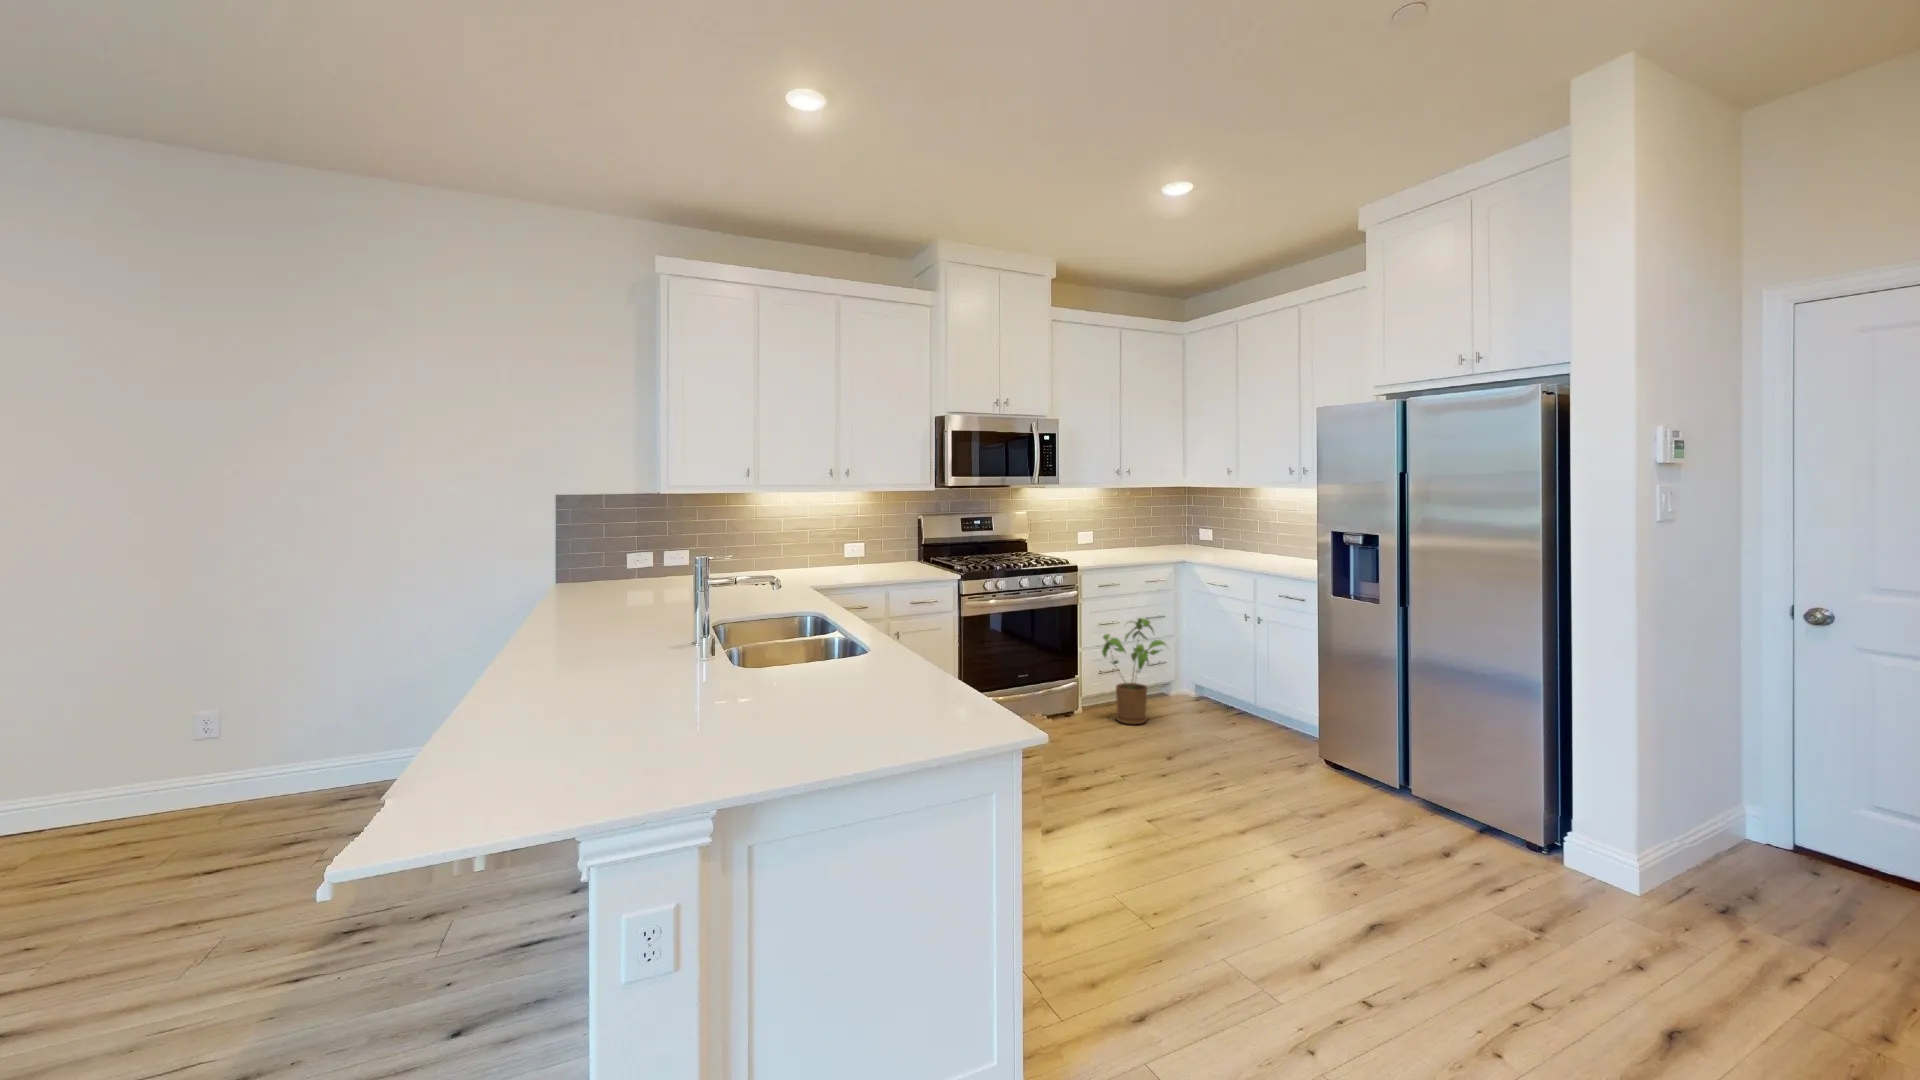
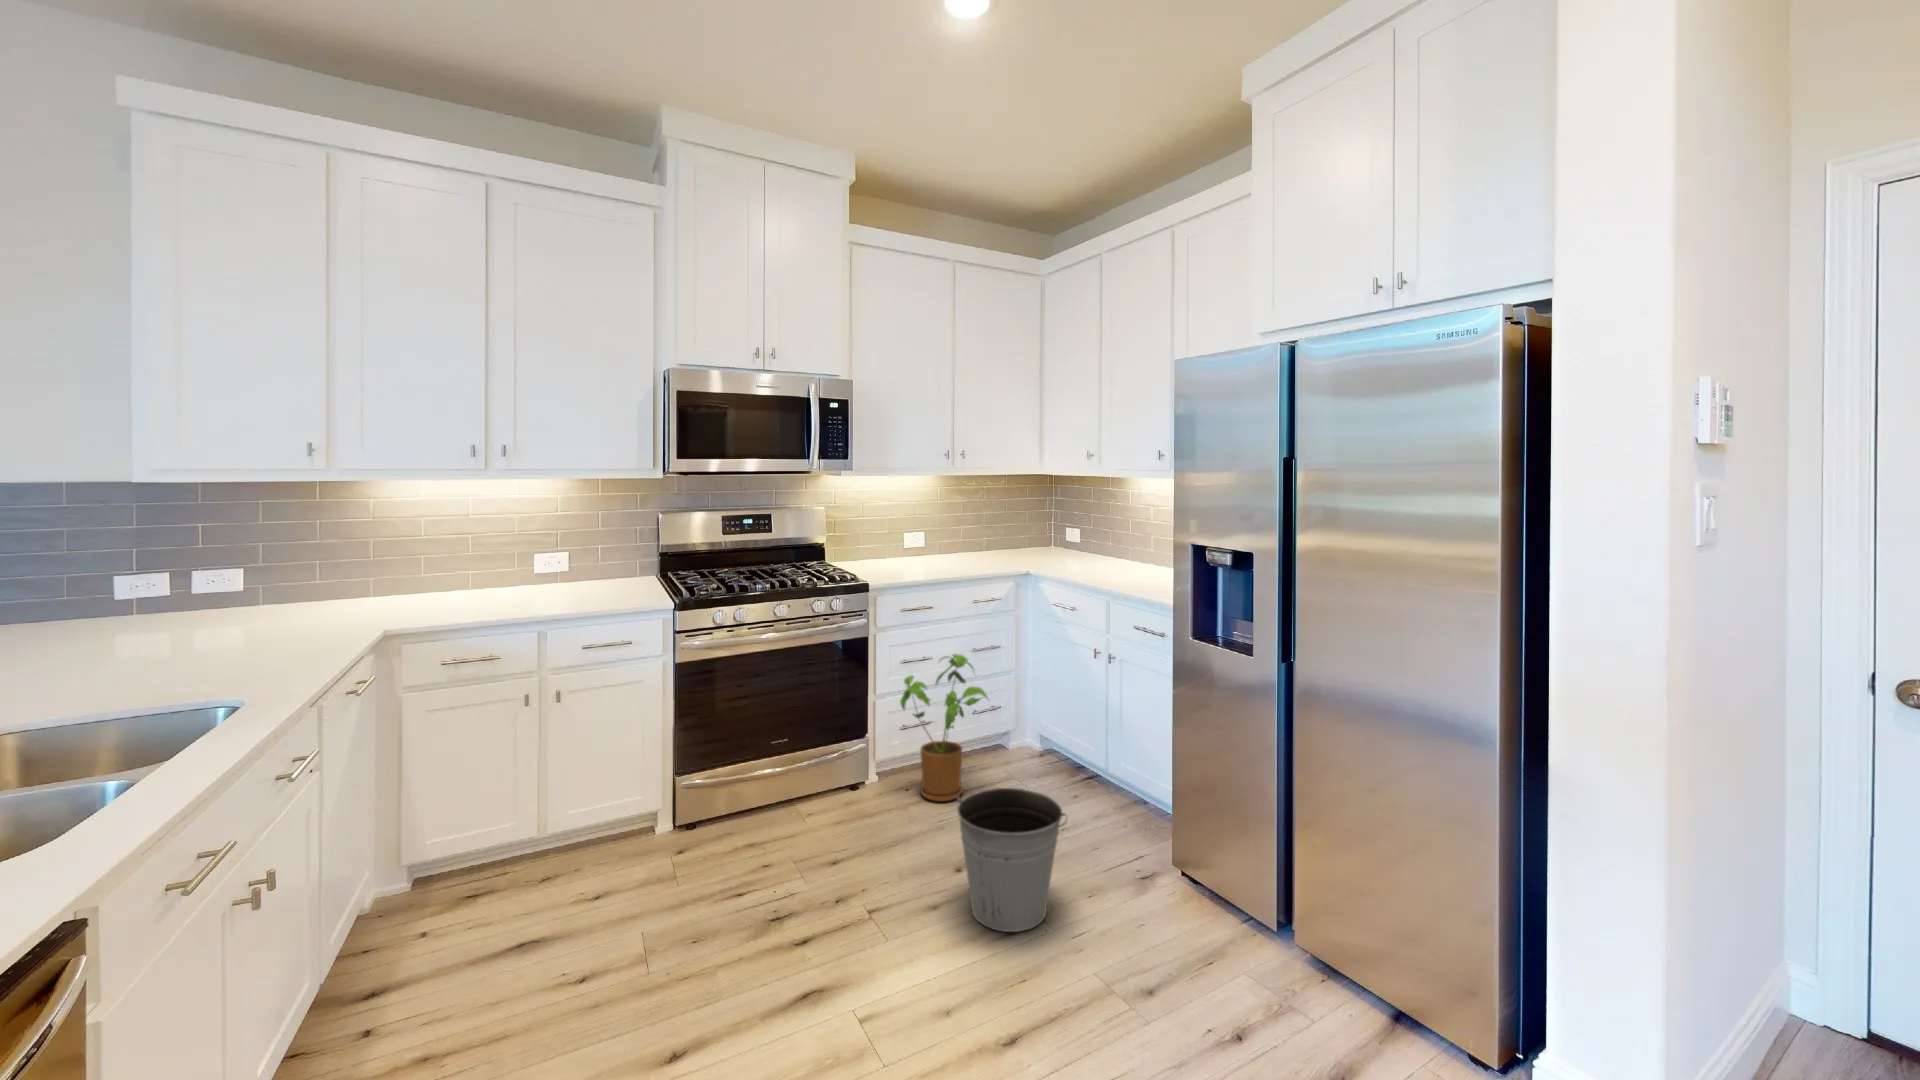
bucket: none [1172,699,1252,786] -> present [957,788,1066,932]

